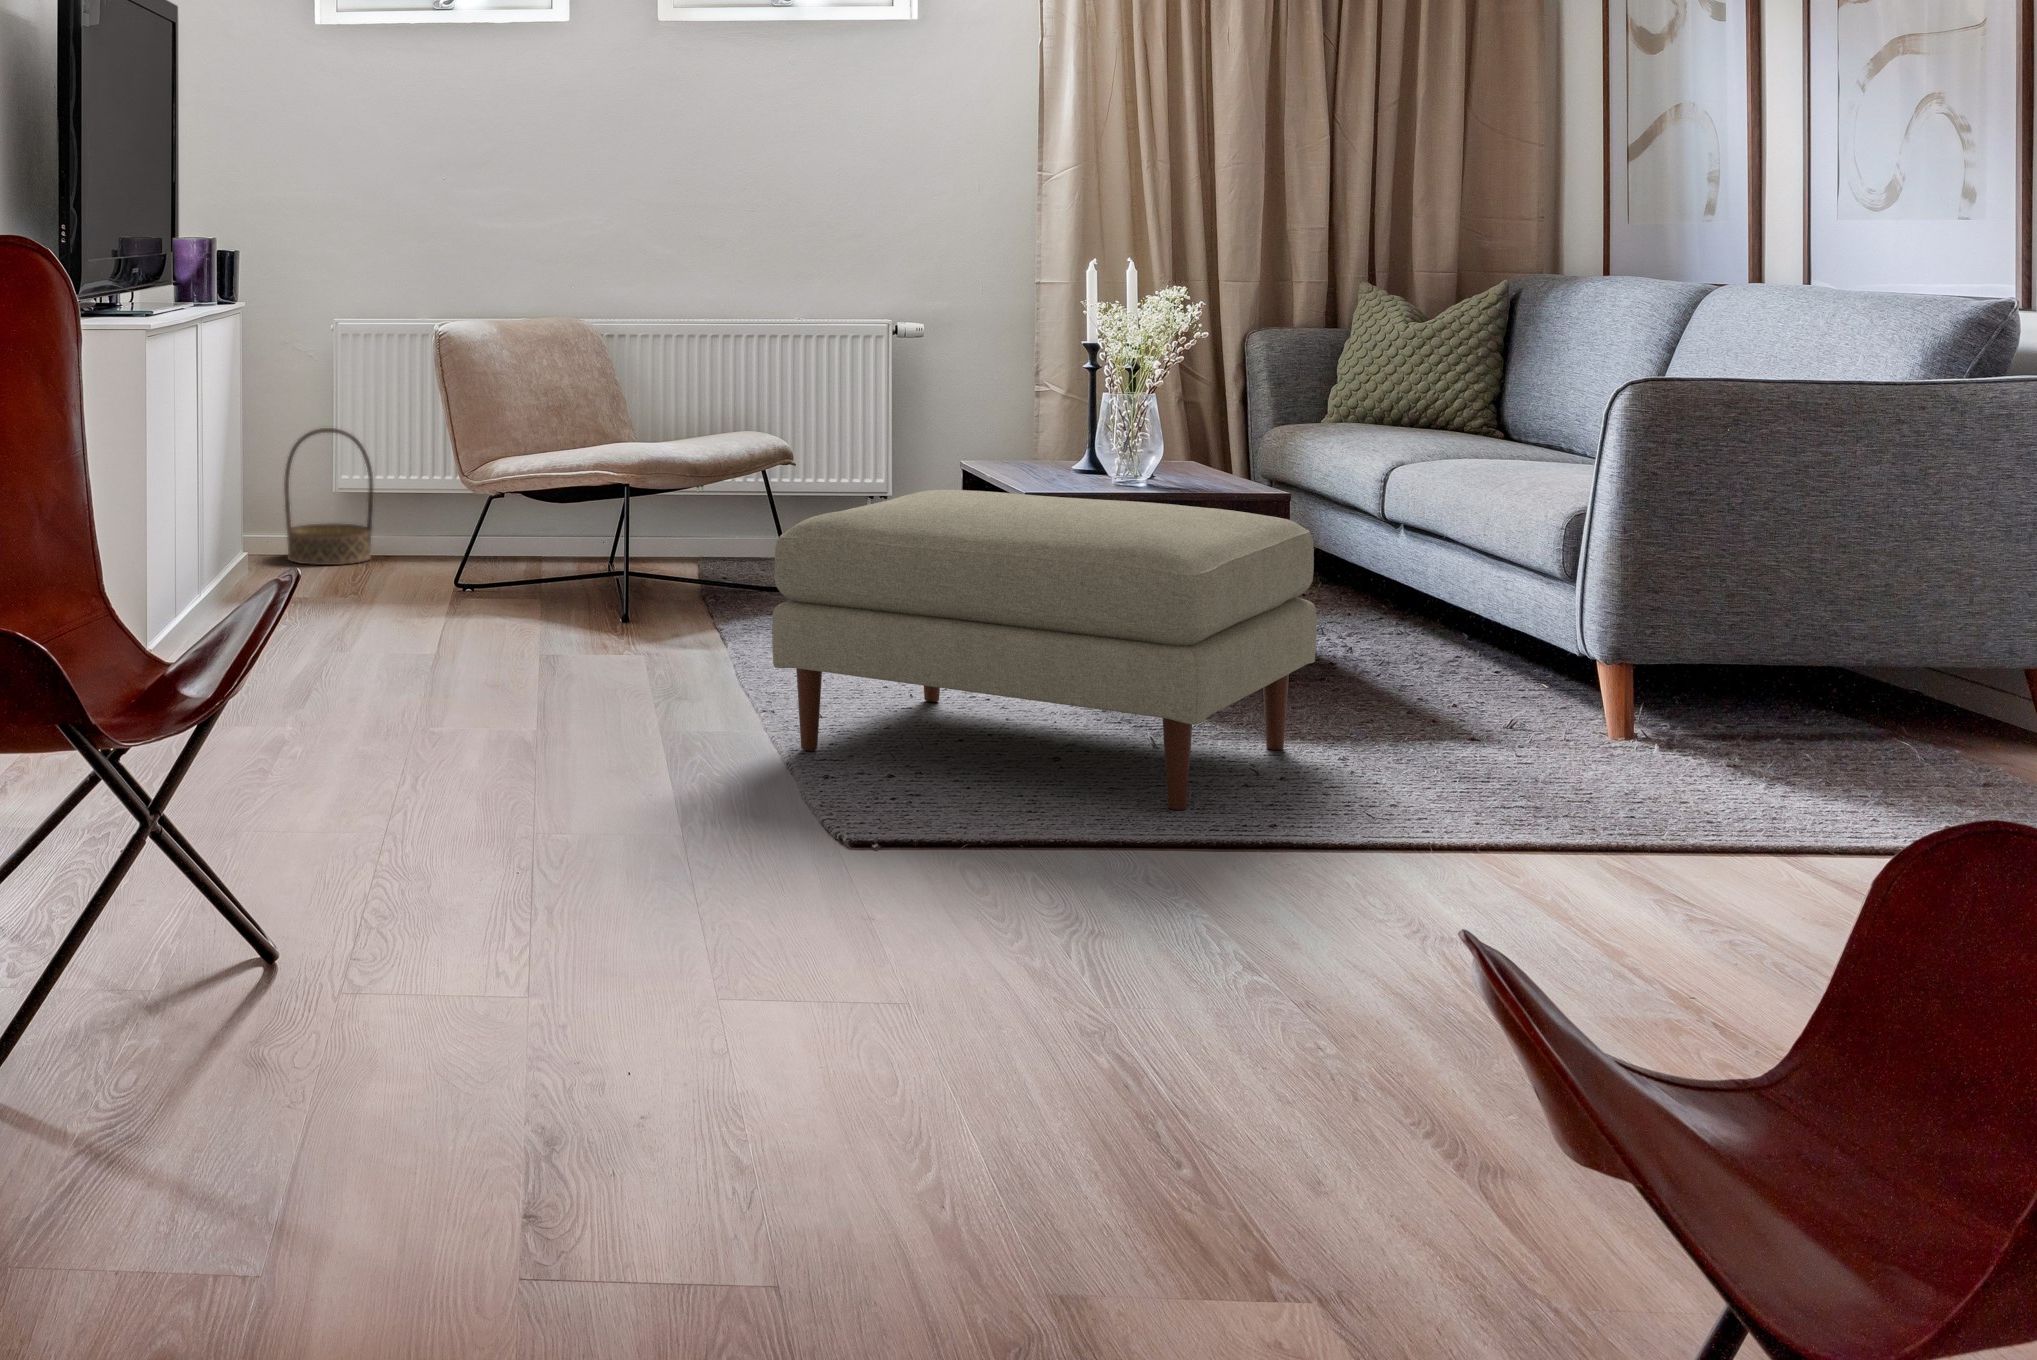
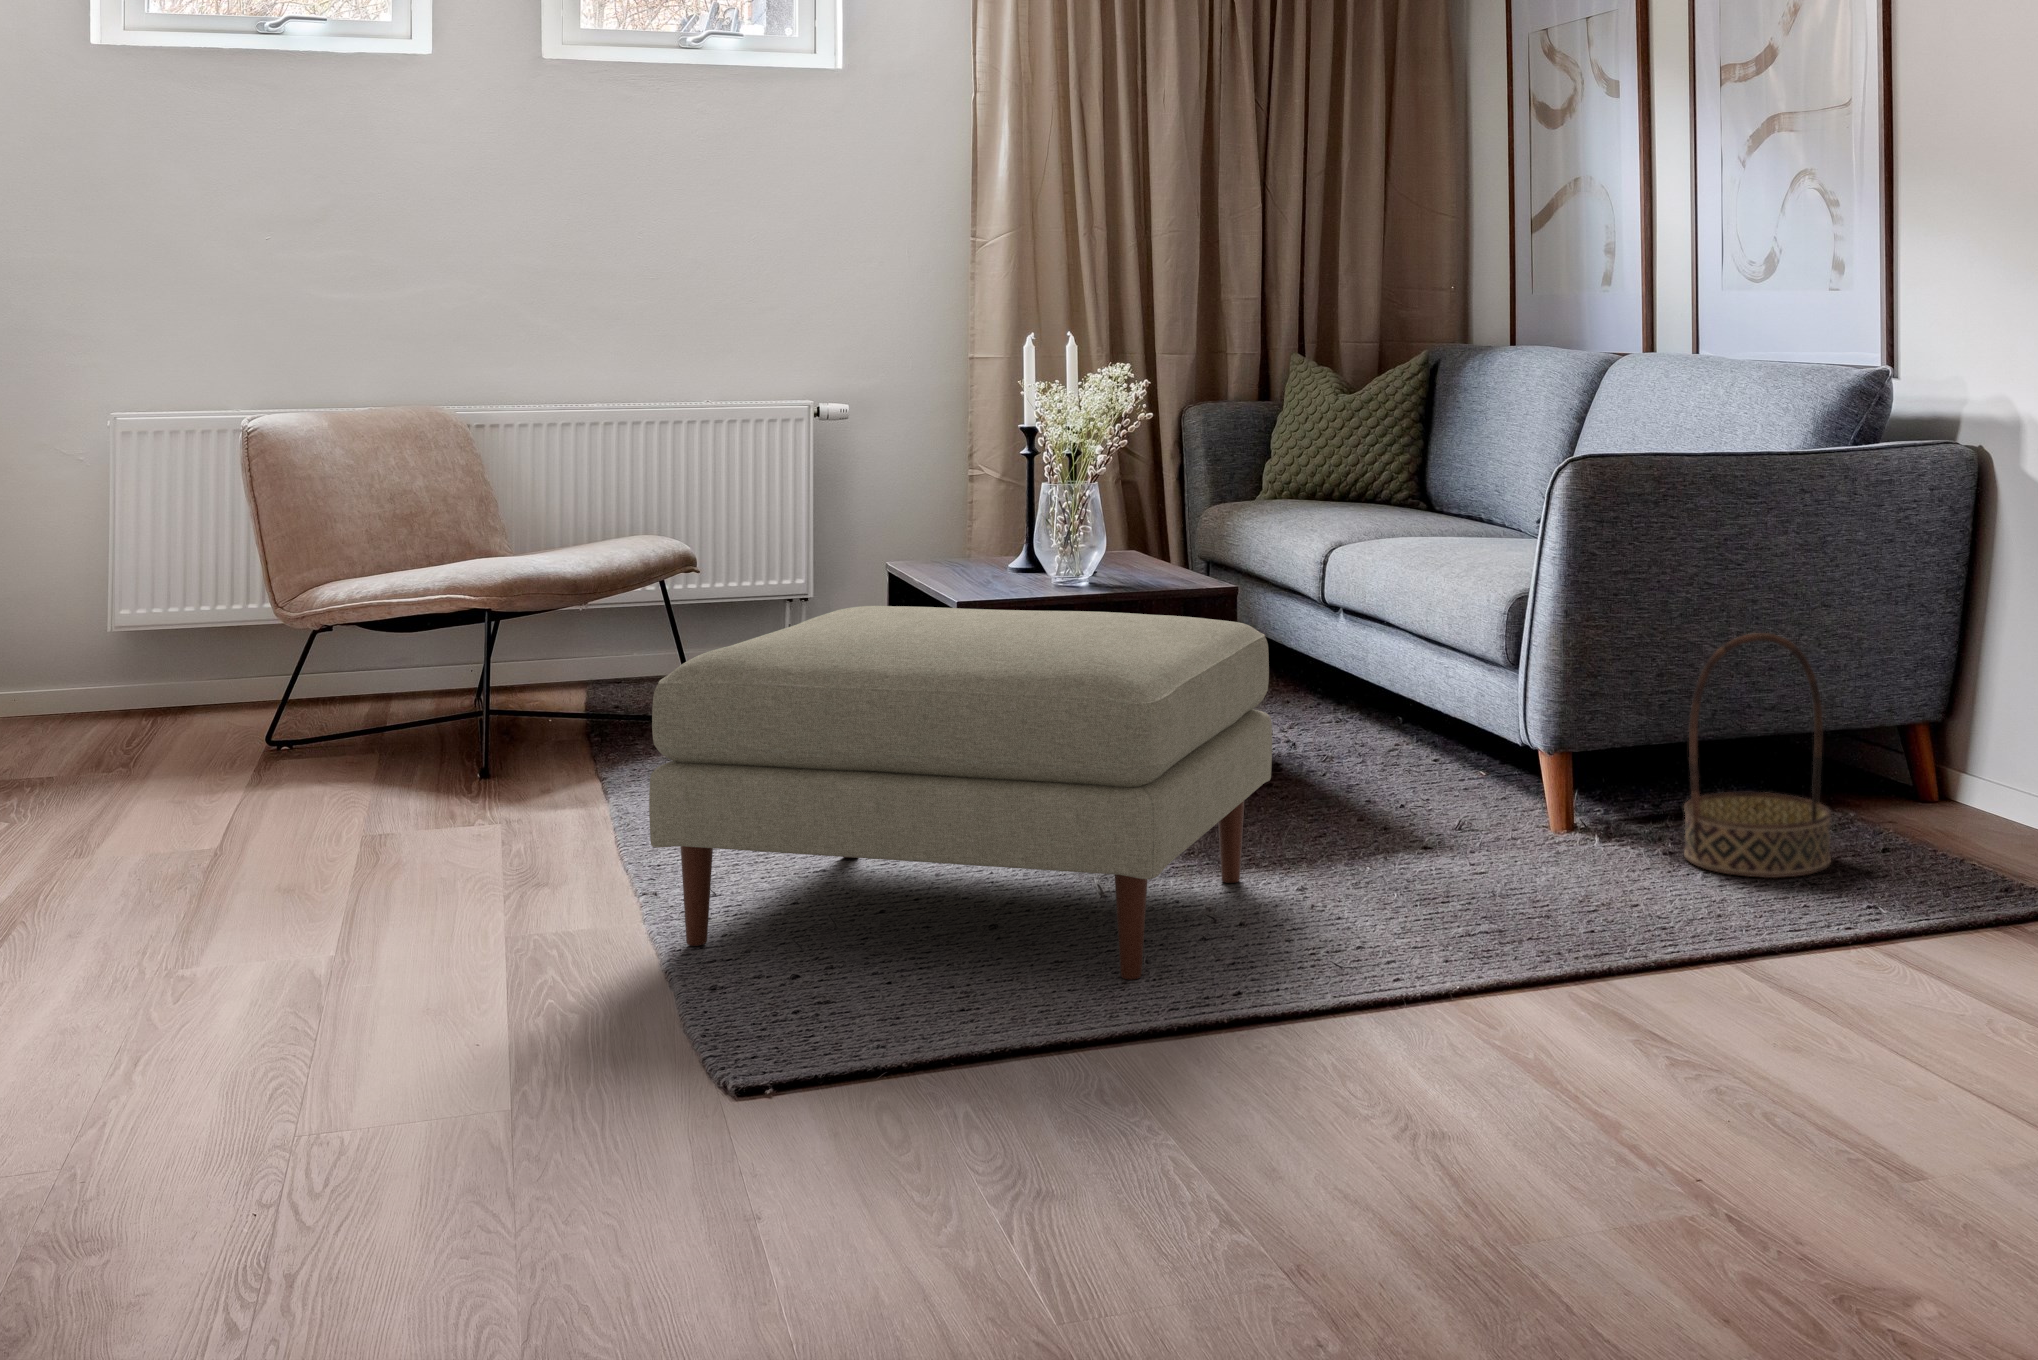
basket: present [284,428,373,565] -> present [1684,633,1831,878]

